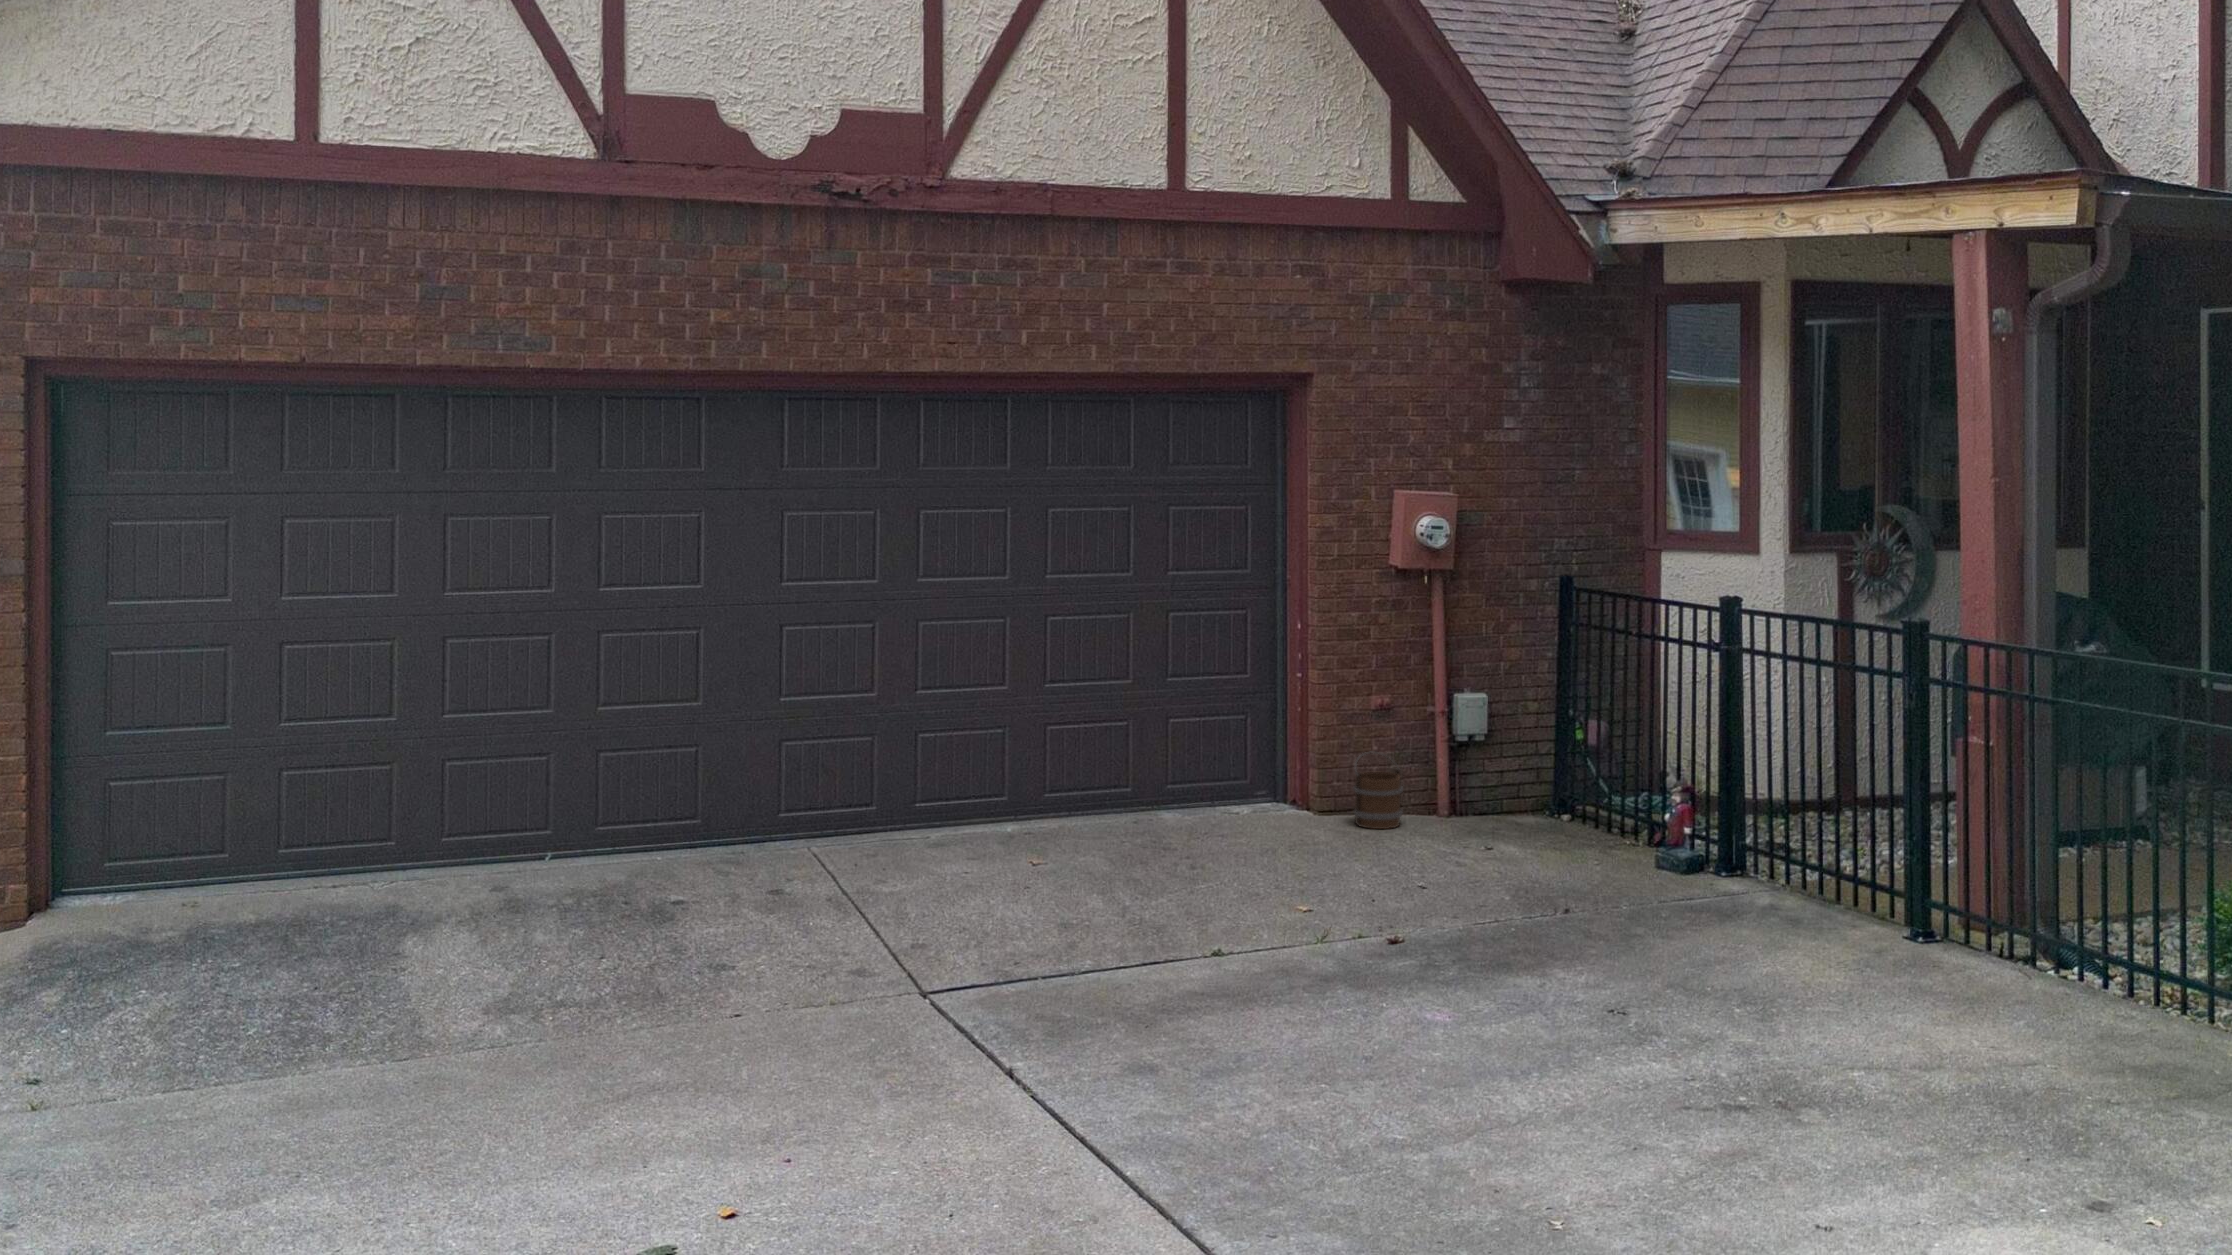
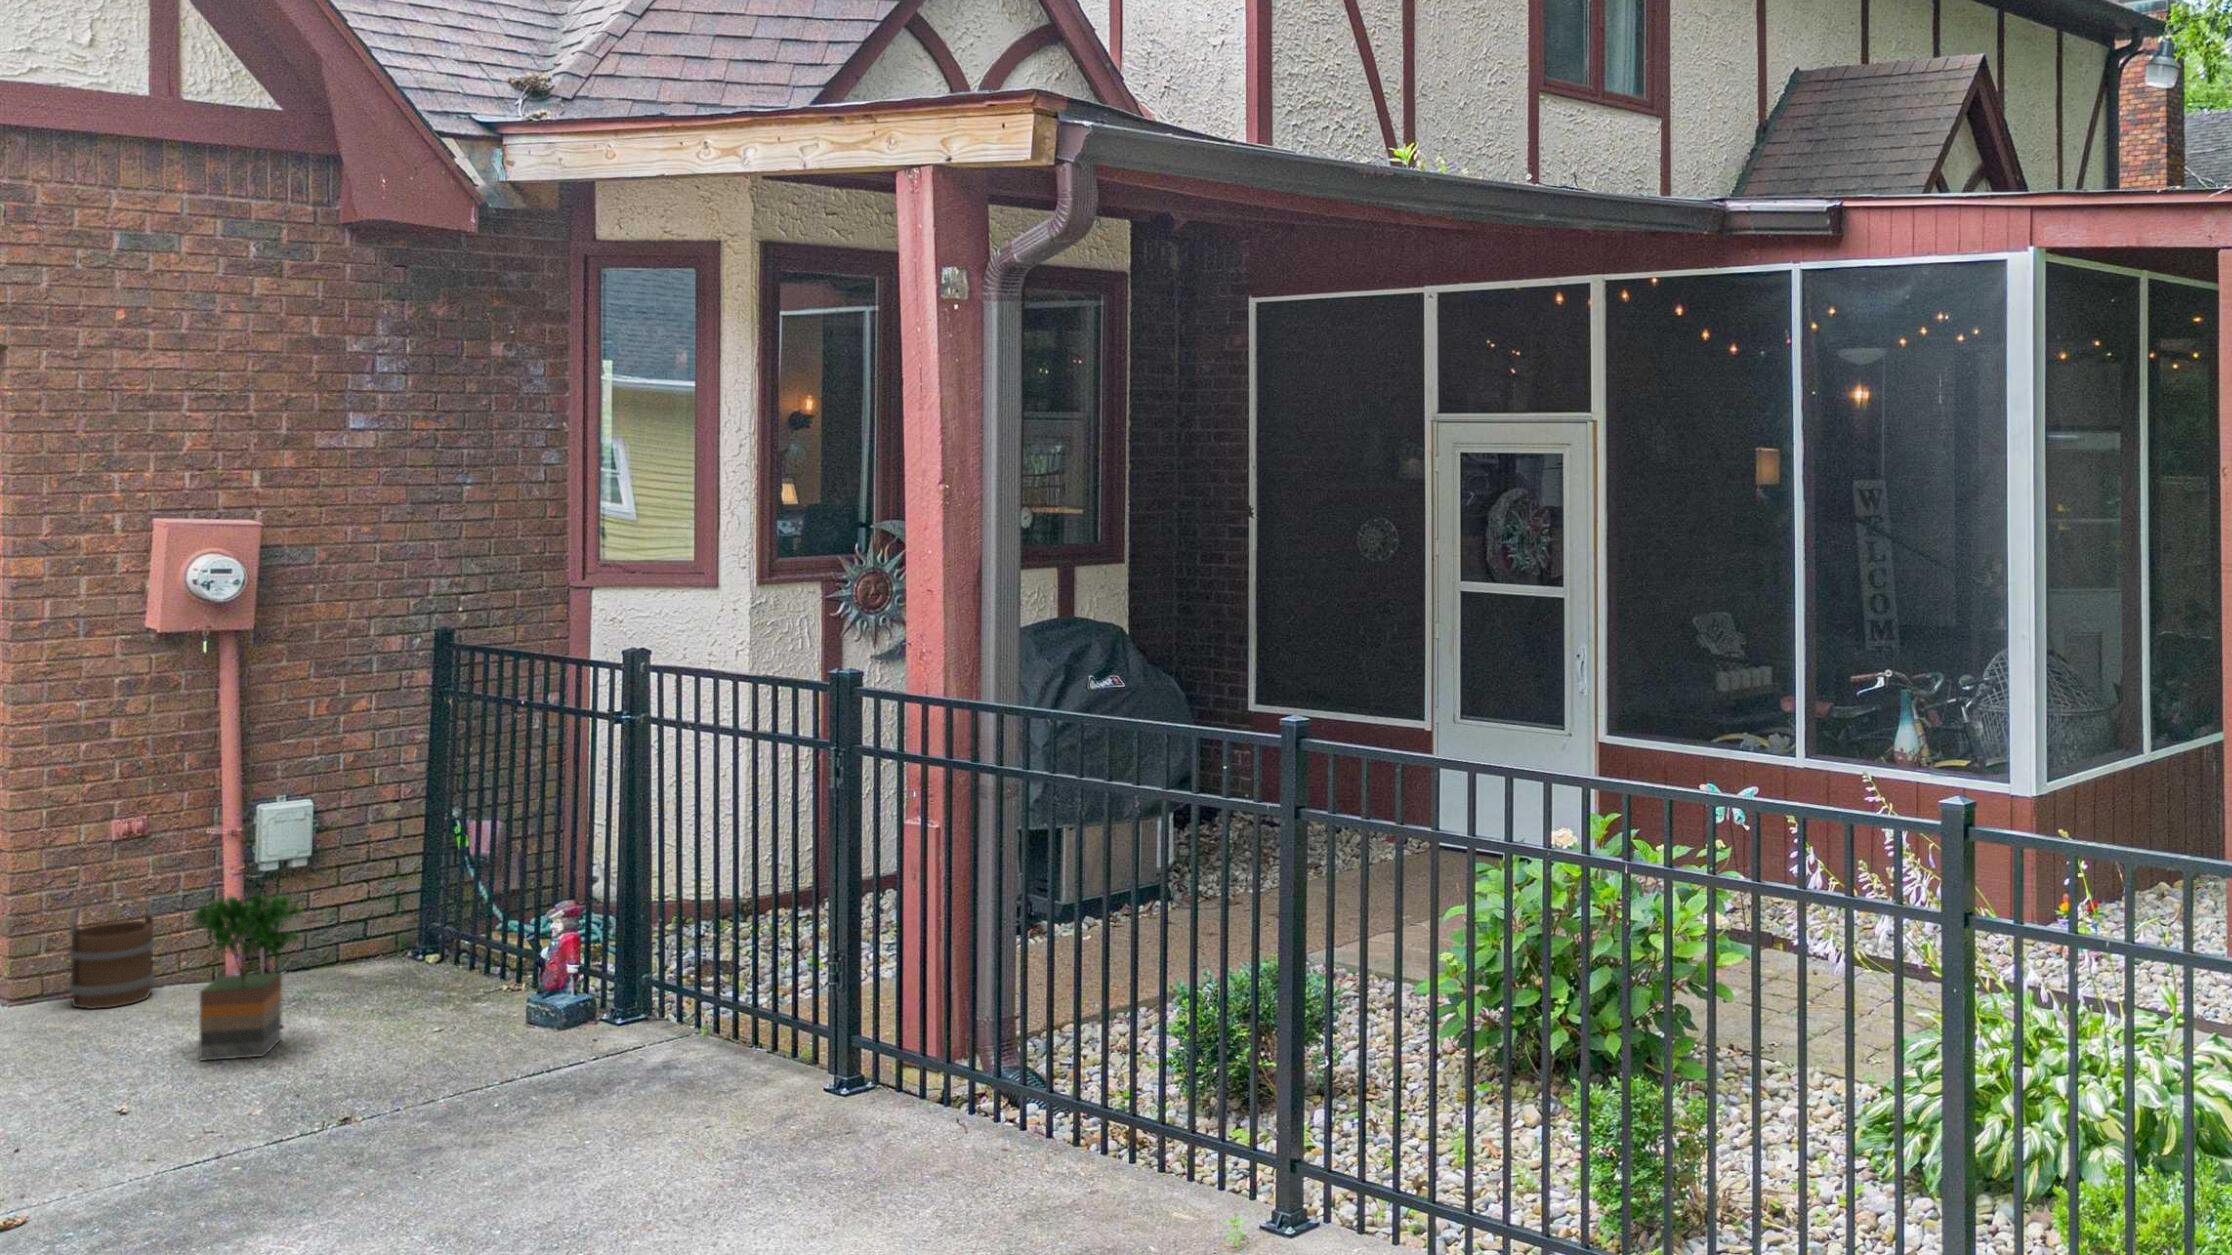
potted tree: none [1446,758,1519,873] -> present [192,895,303,1060]

